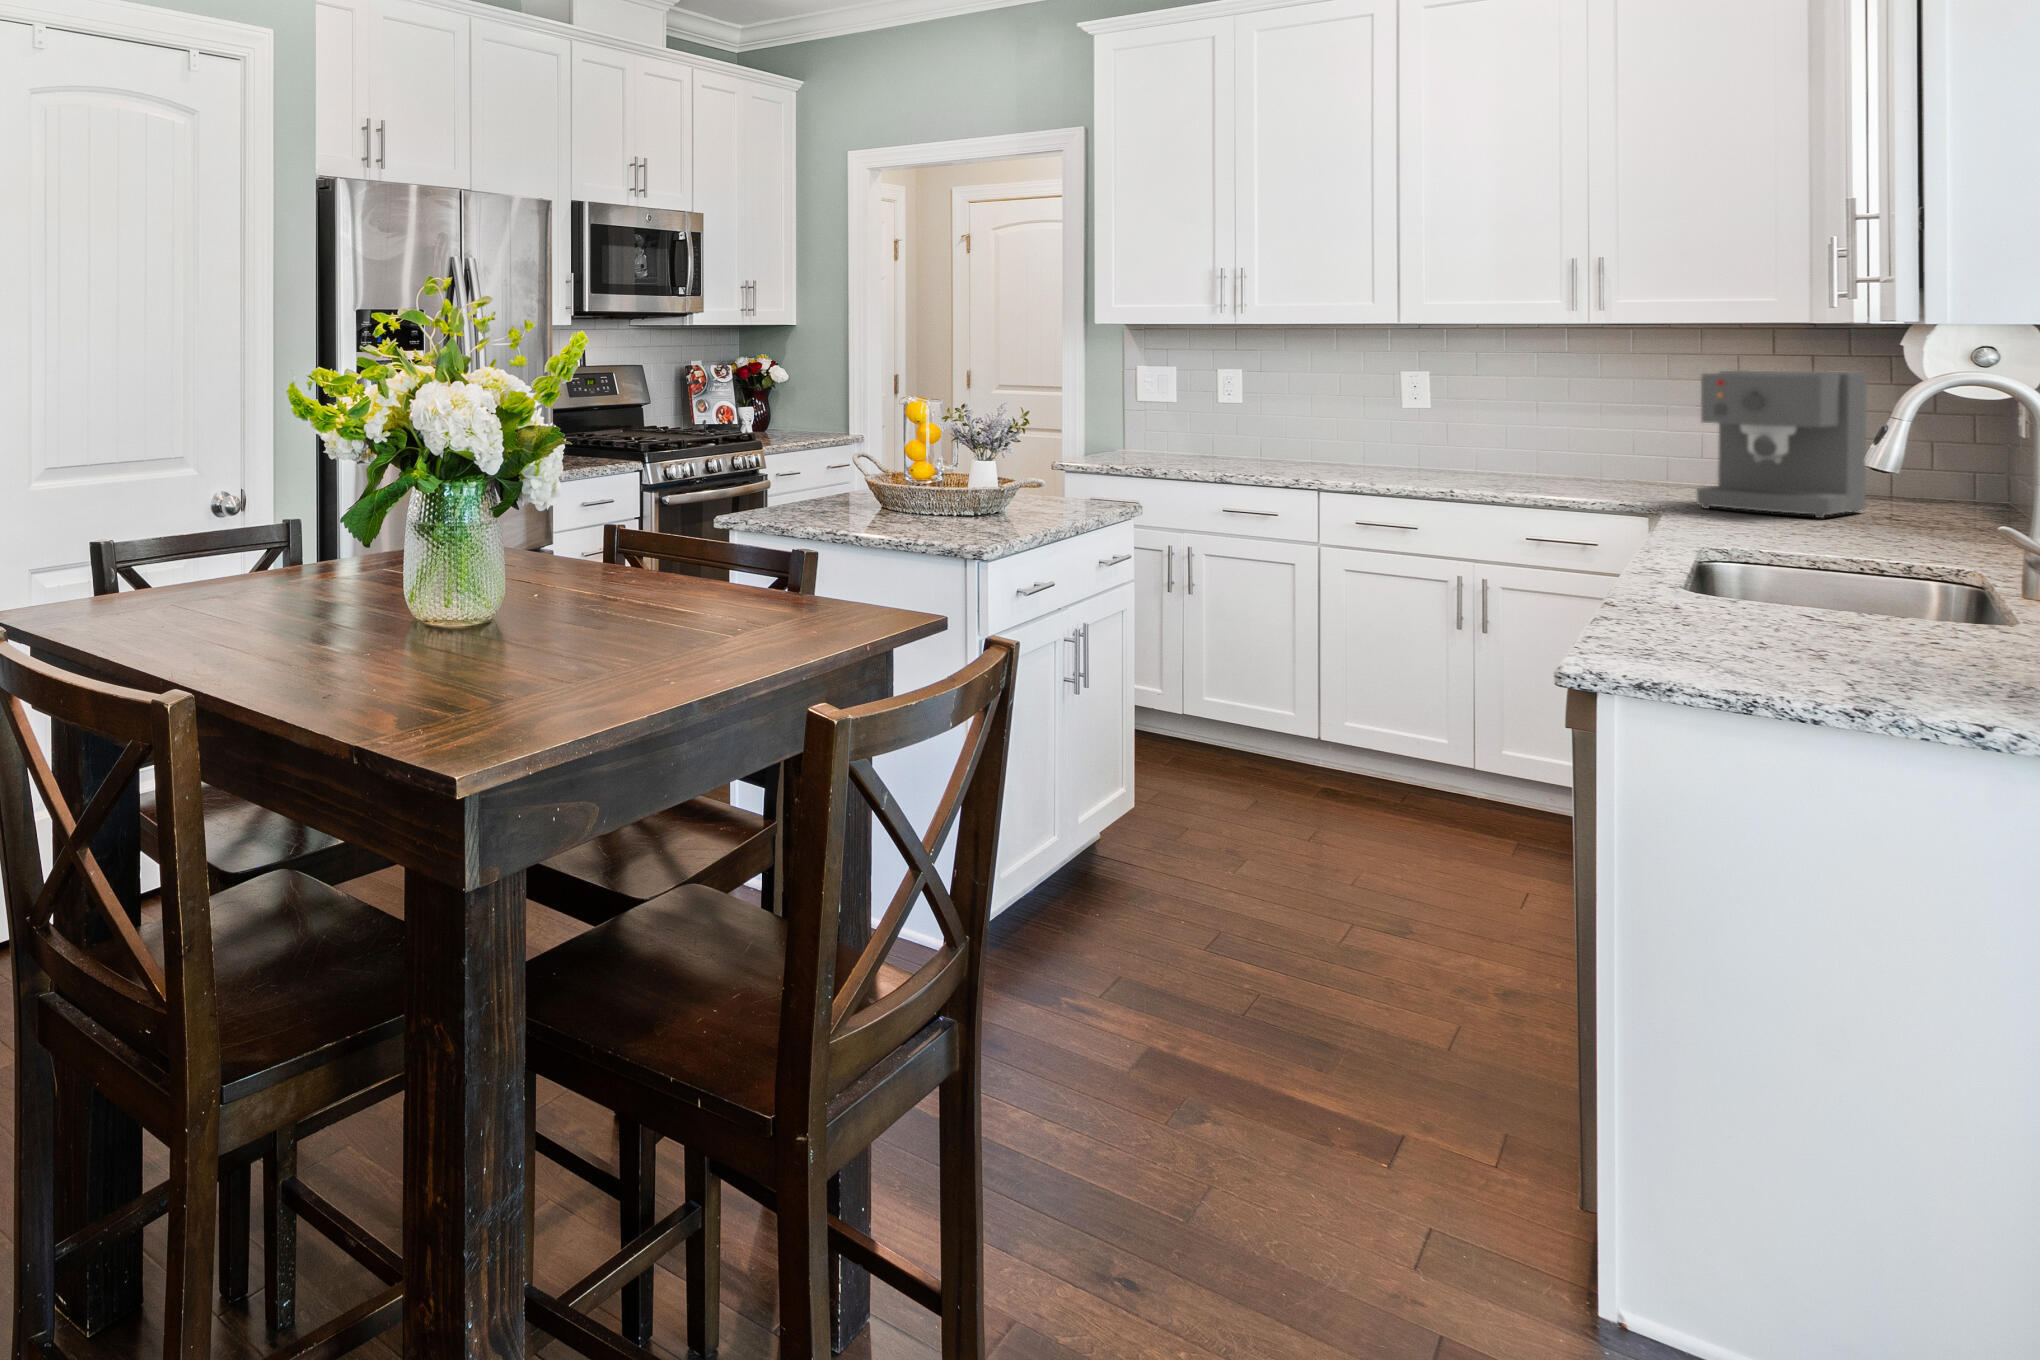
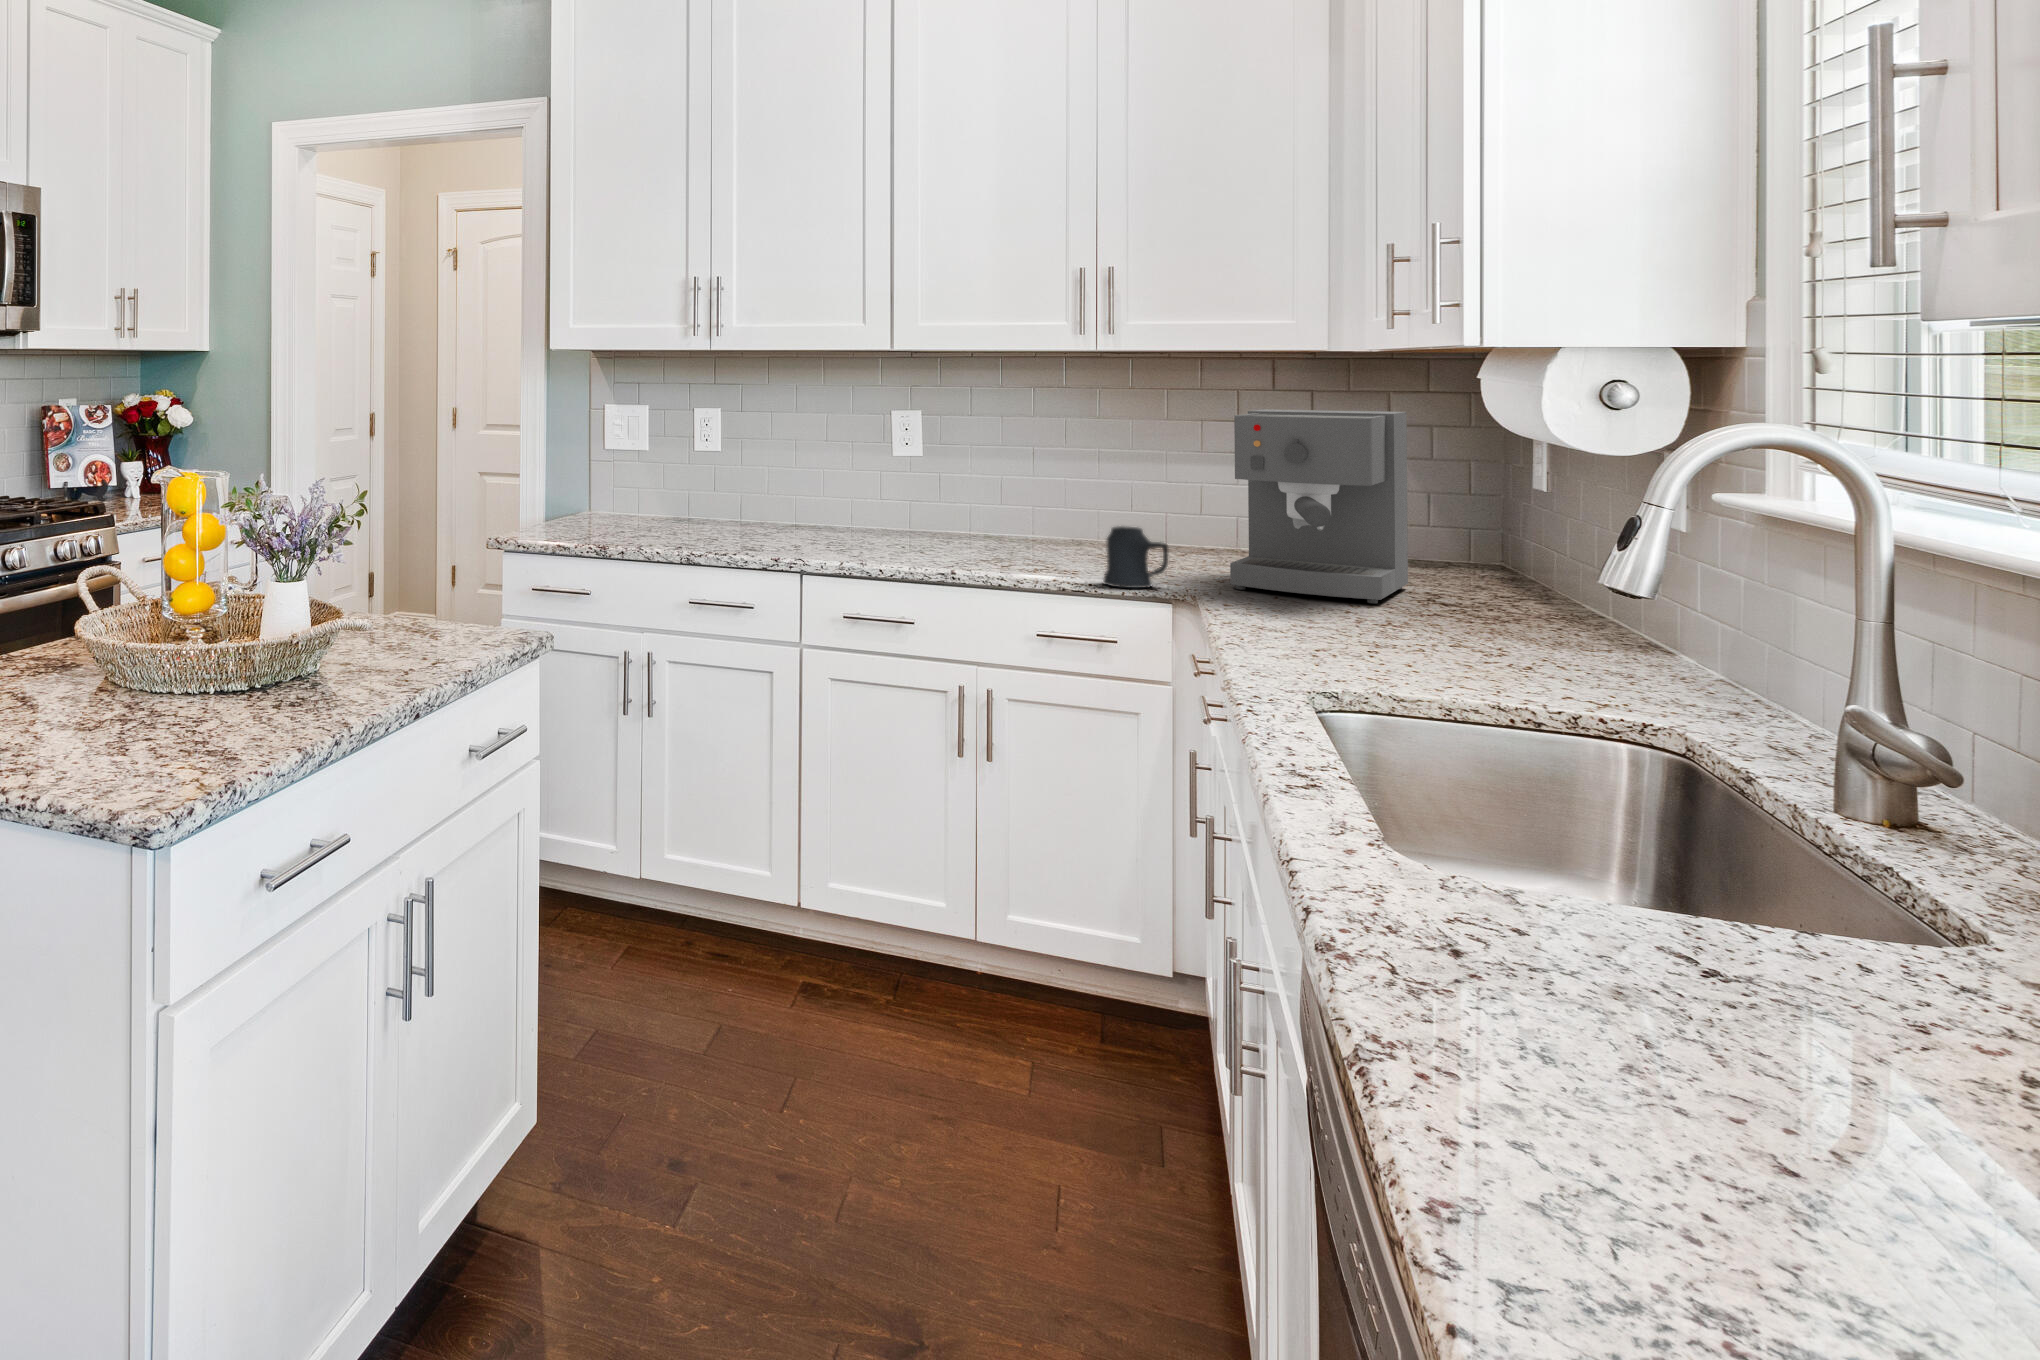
mug: none [1582,459,1640,505] -> present [1103,526,1168,588]

